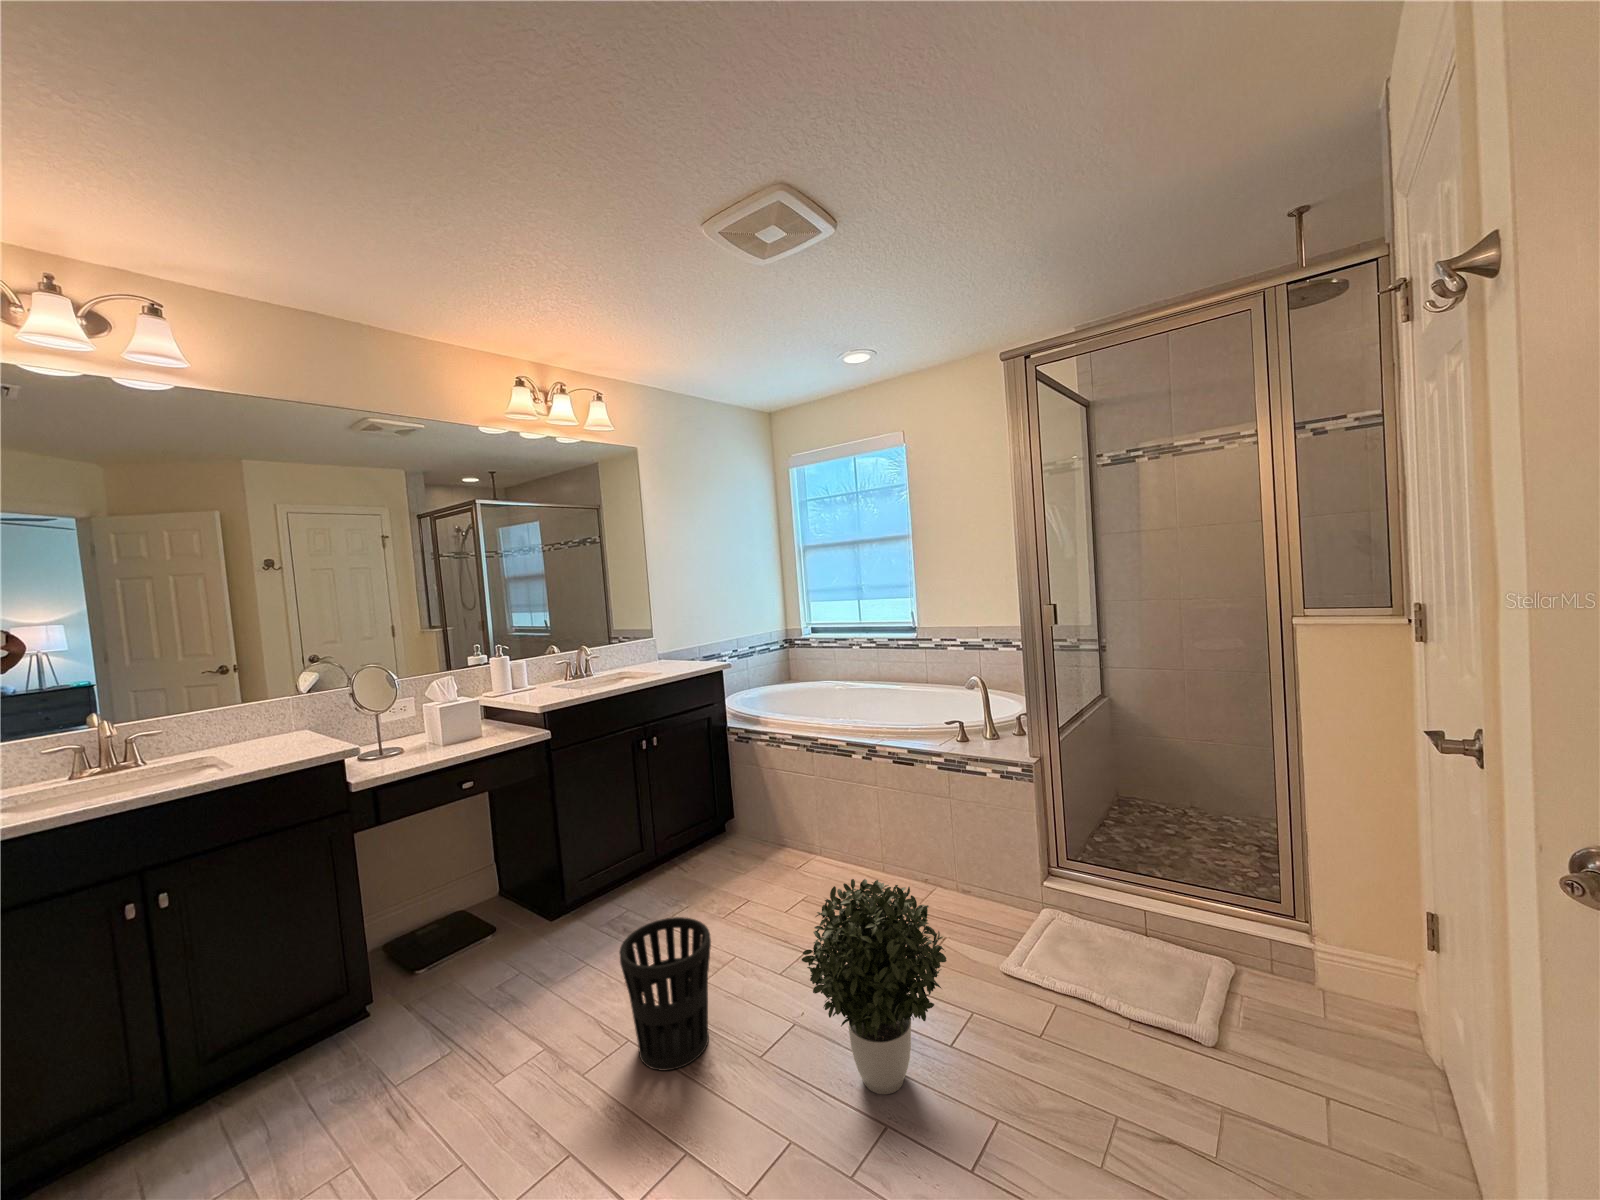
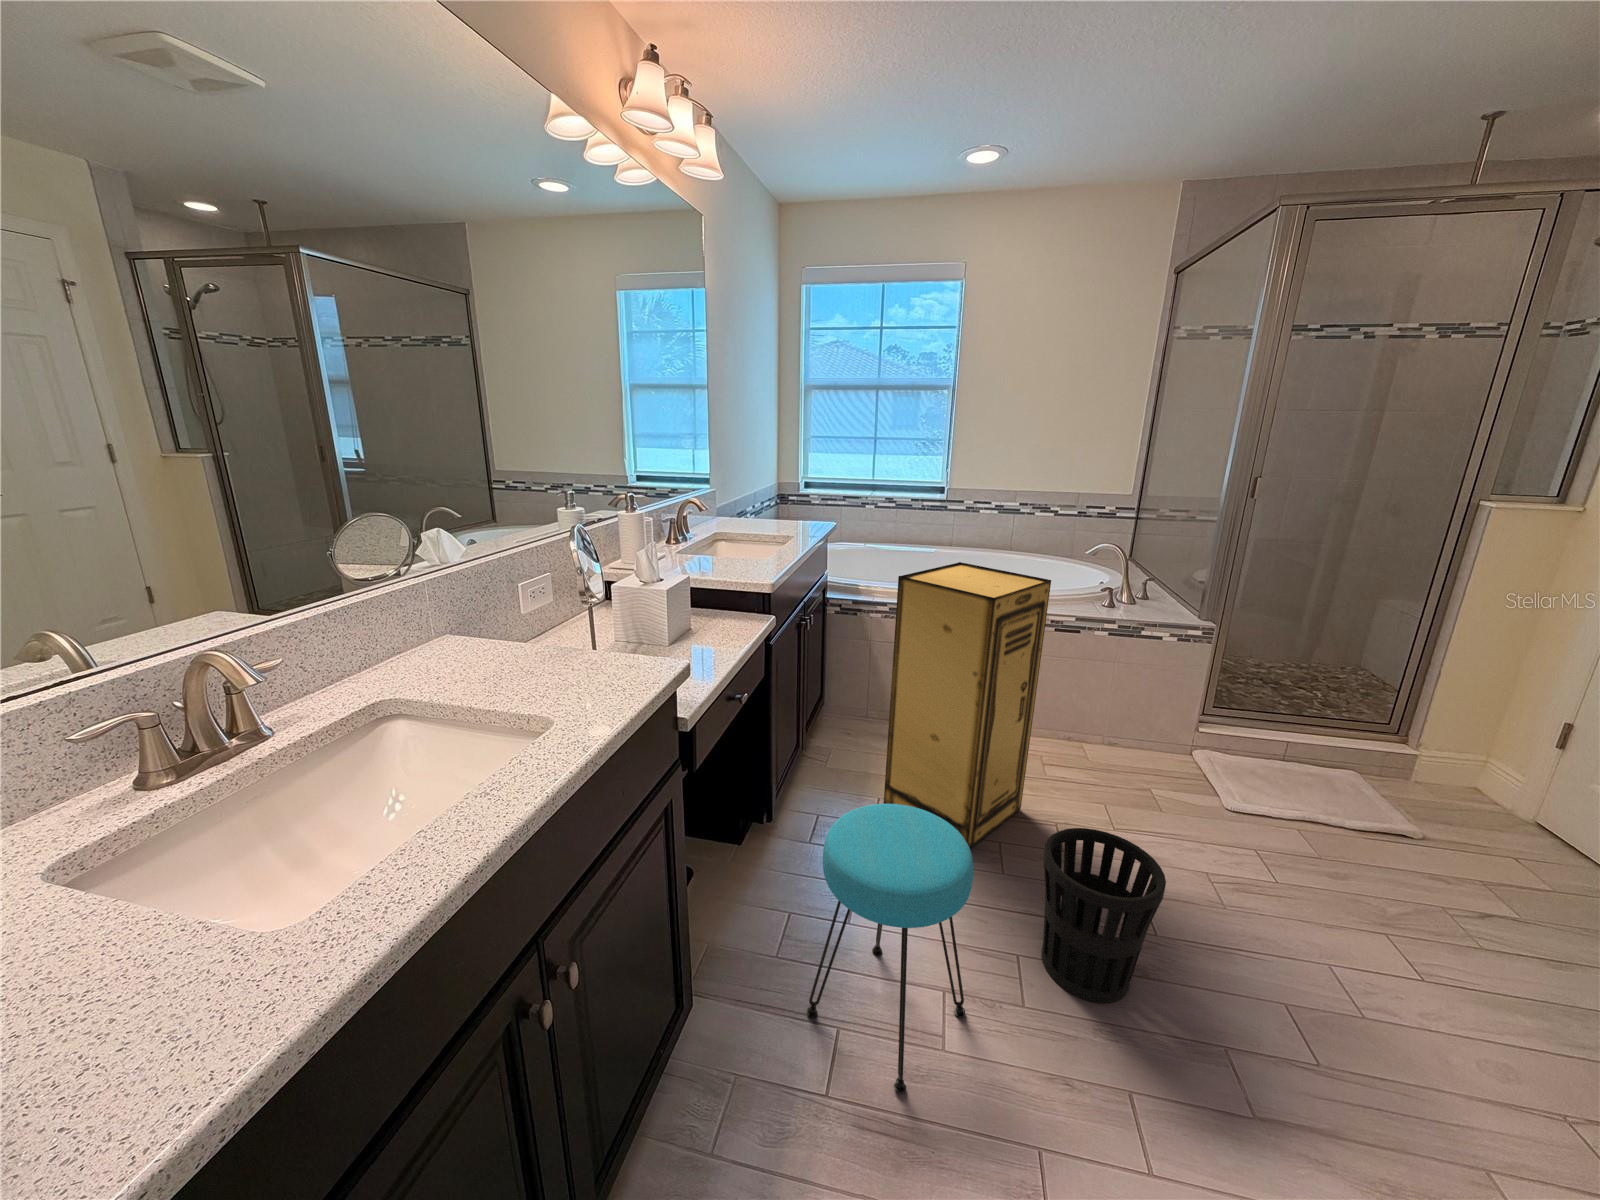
storage cabinet: none [675,697,792,948] -> present [884,562,1051,848]
stool: none [443,868,559,1073] -> present [807,804,973,1092]
potted plant: present [802,879,947,1094] -> none [1238,756,1433,957]

